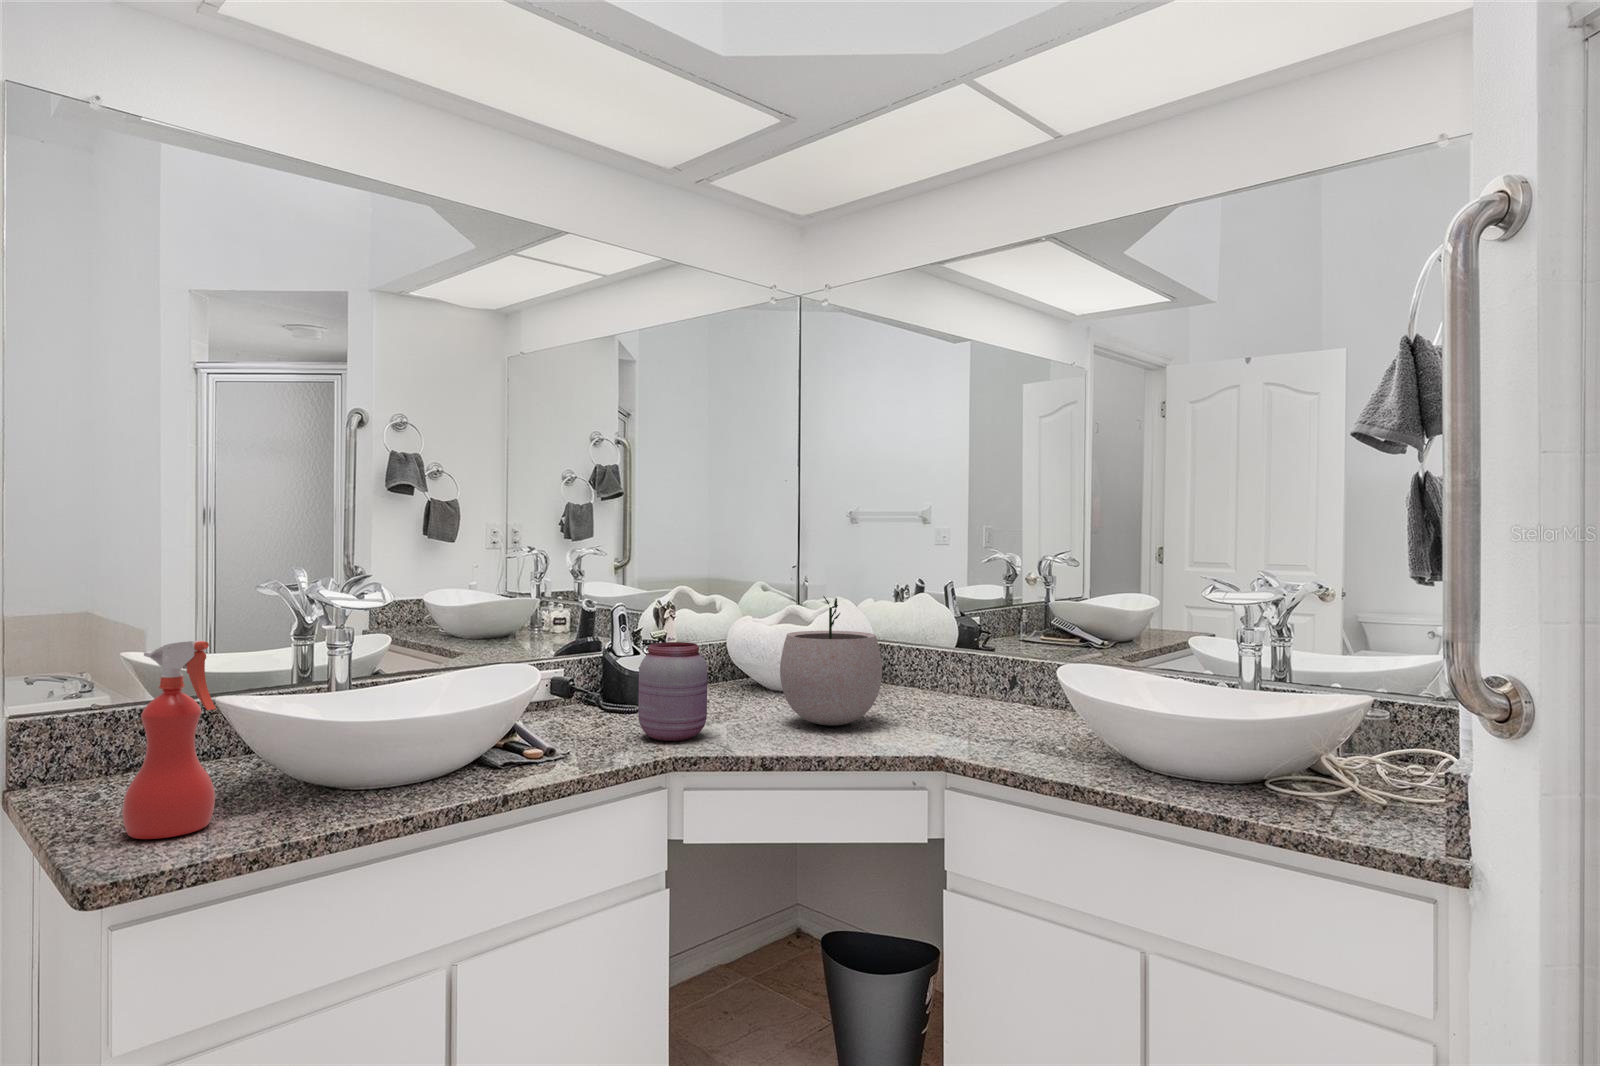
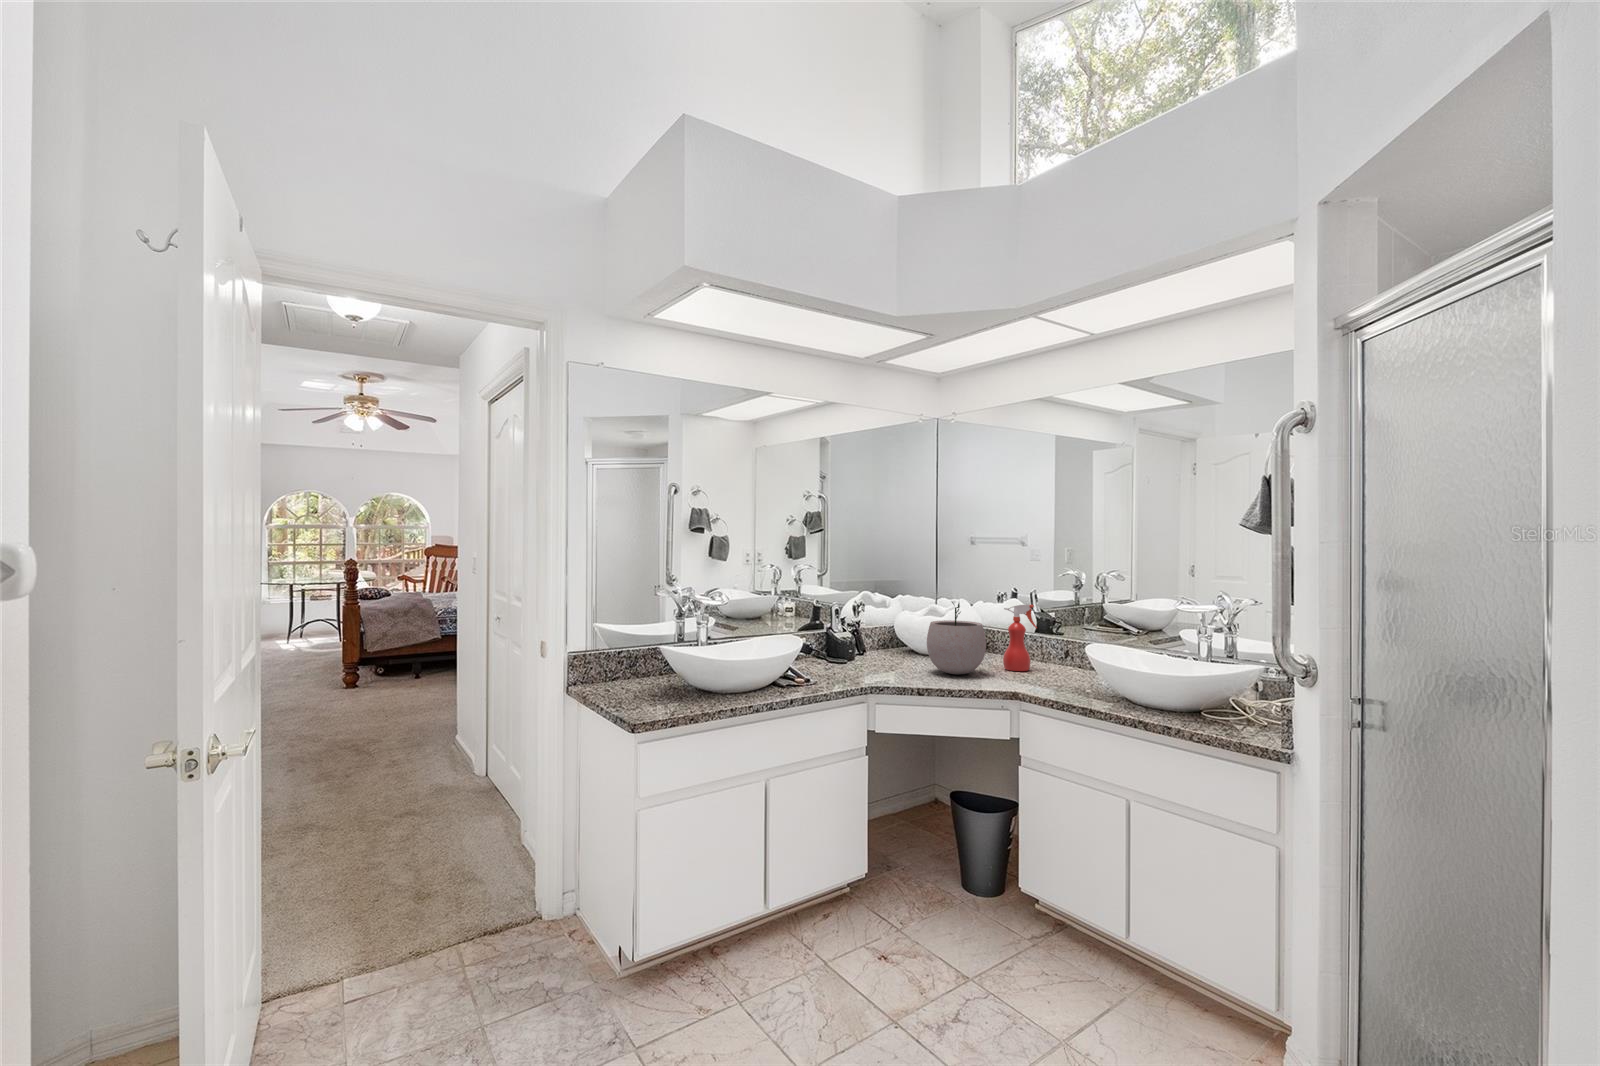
spray bottle: present [122,640,216,839] -> present [1003,604,1037,671]
jar: present [638,642,707,741] -> none [850,625,887,679]

